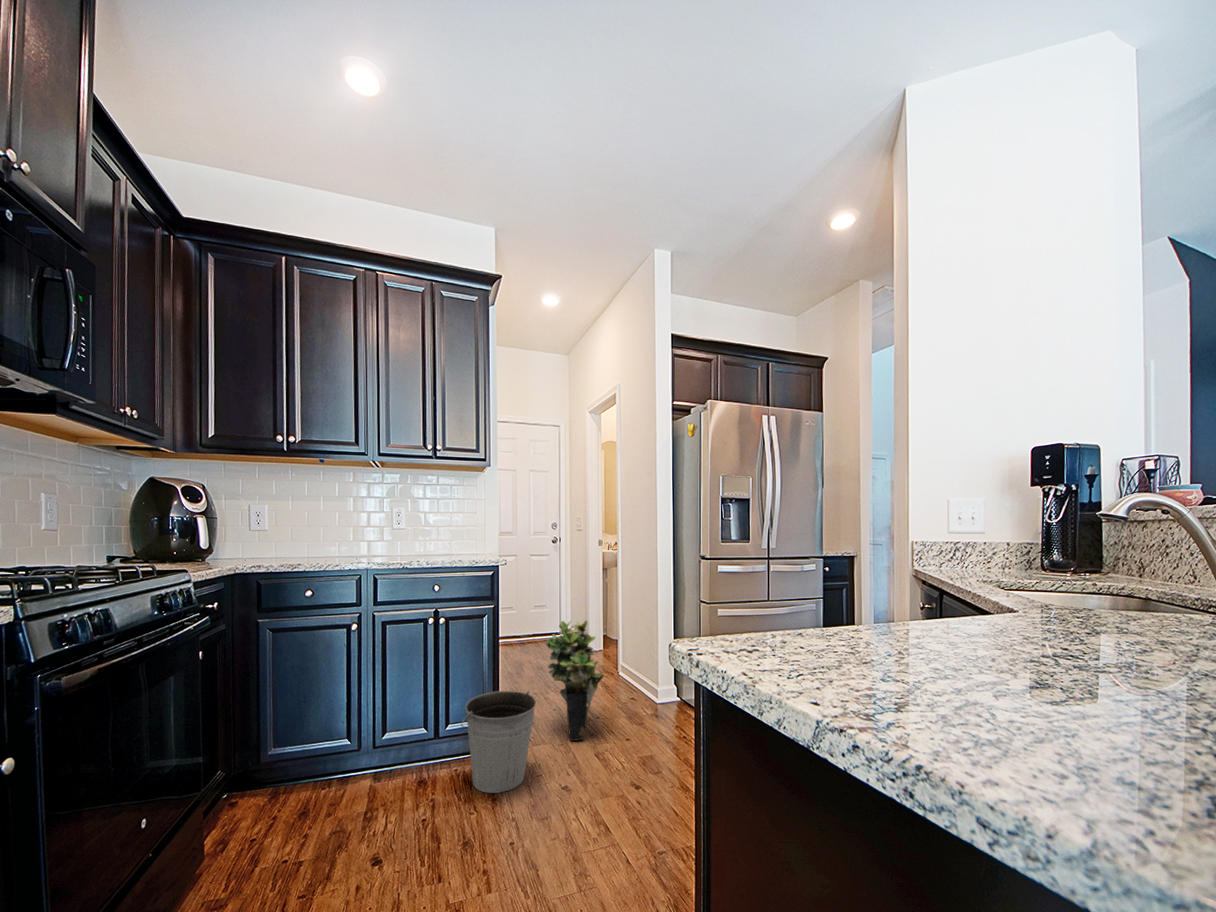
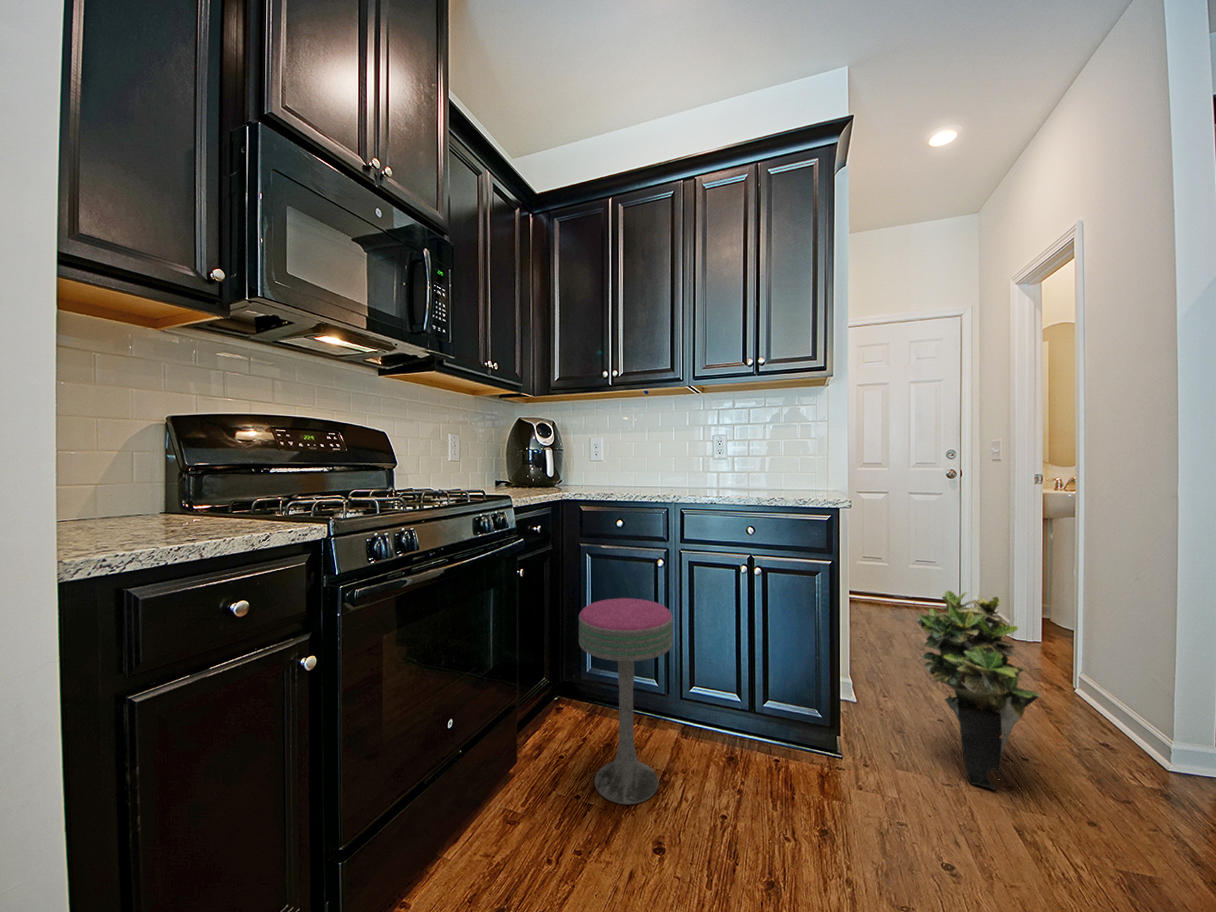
bar stool: none [295,663,388,851] -> present [579,598,673,804]
bucket: present [461,691,536,793] -> none [776,673,894,827]

